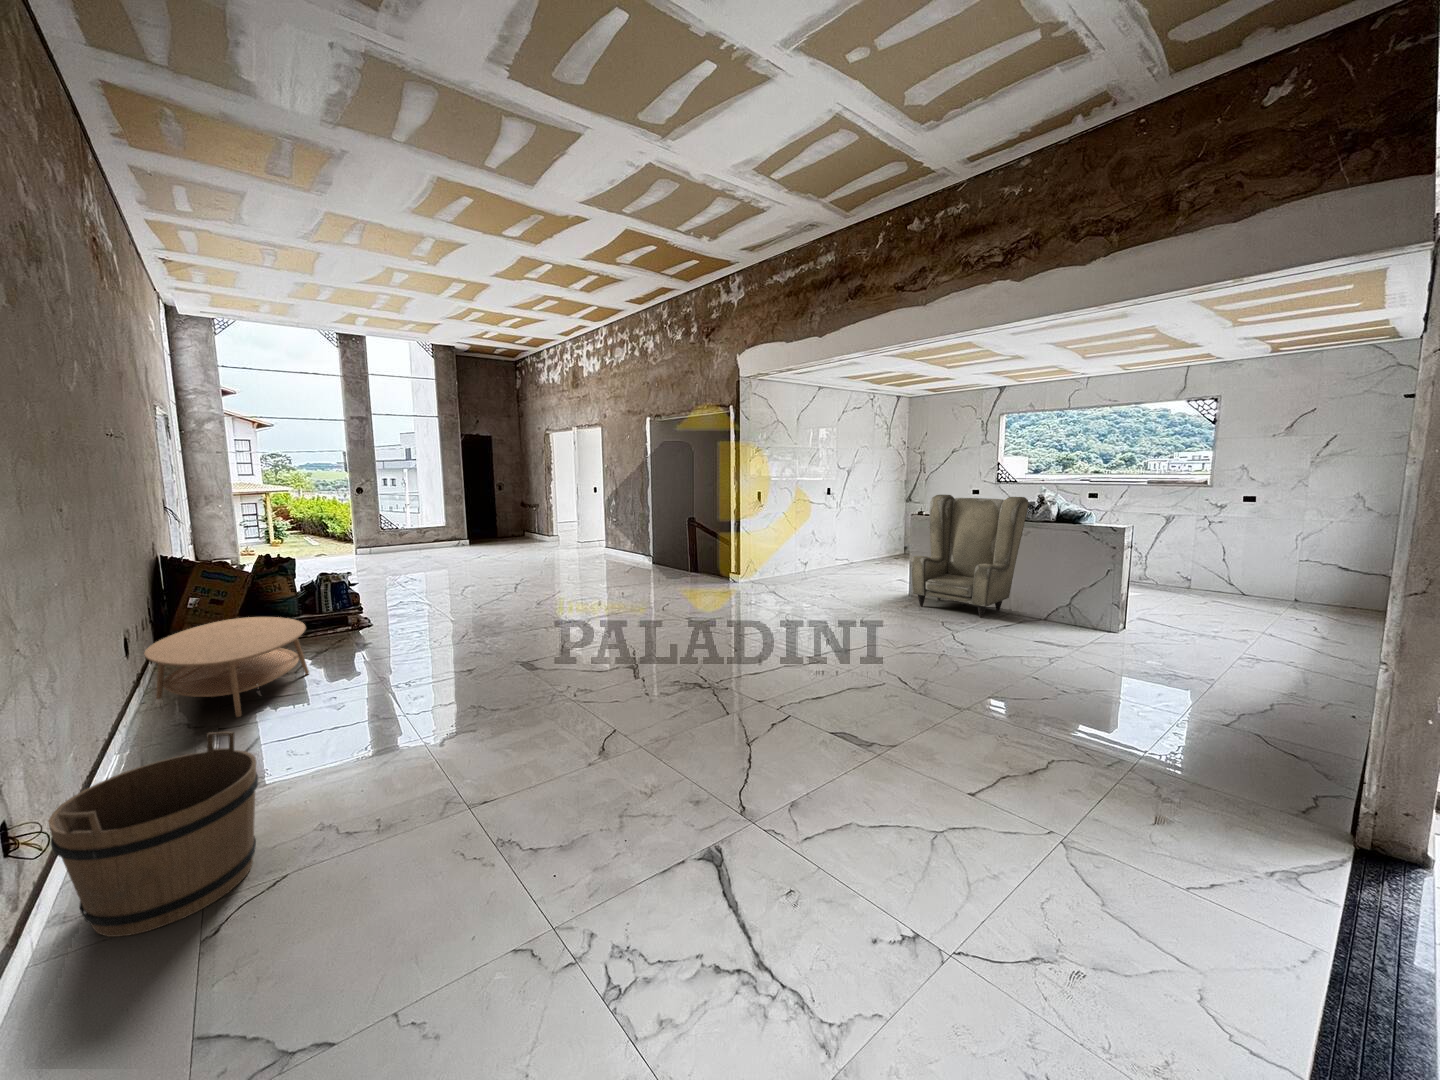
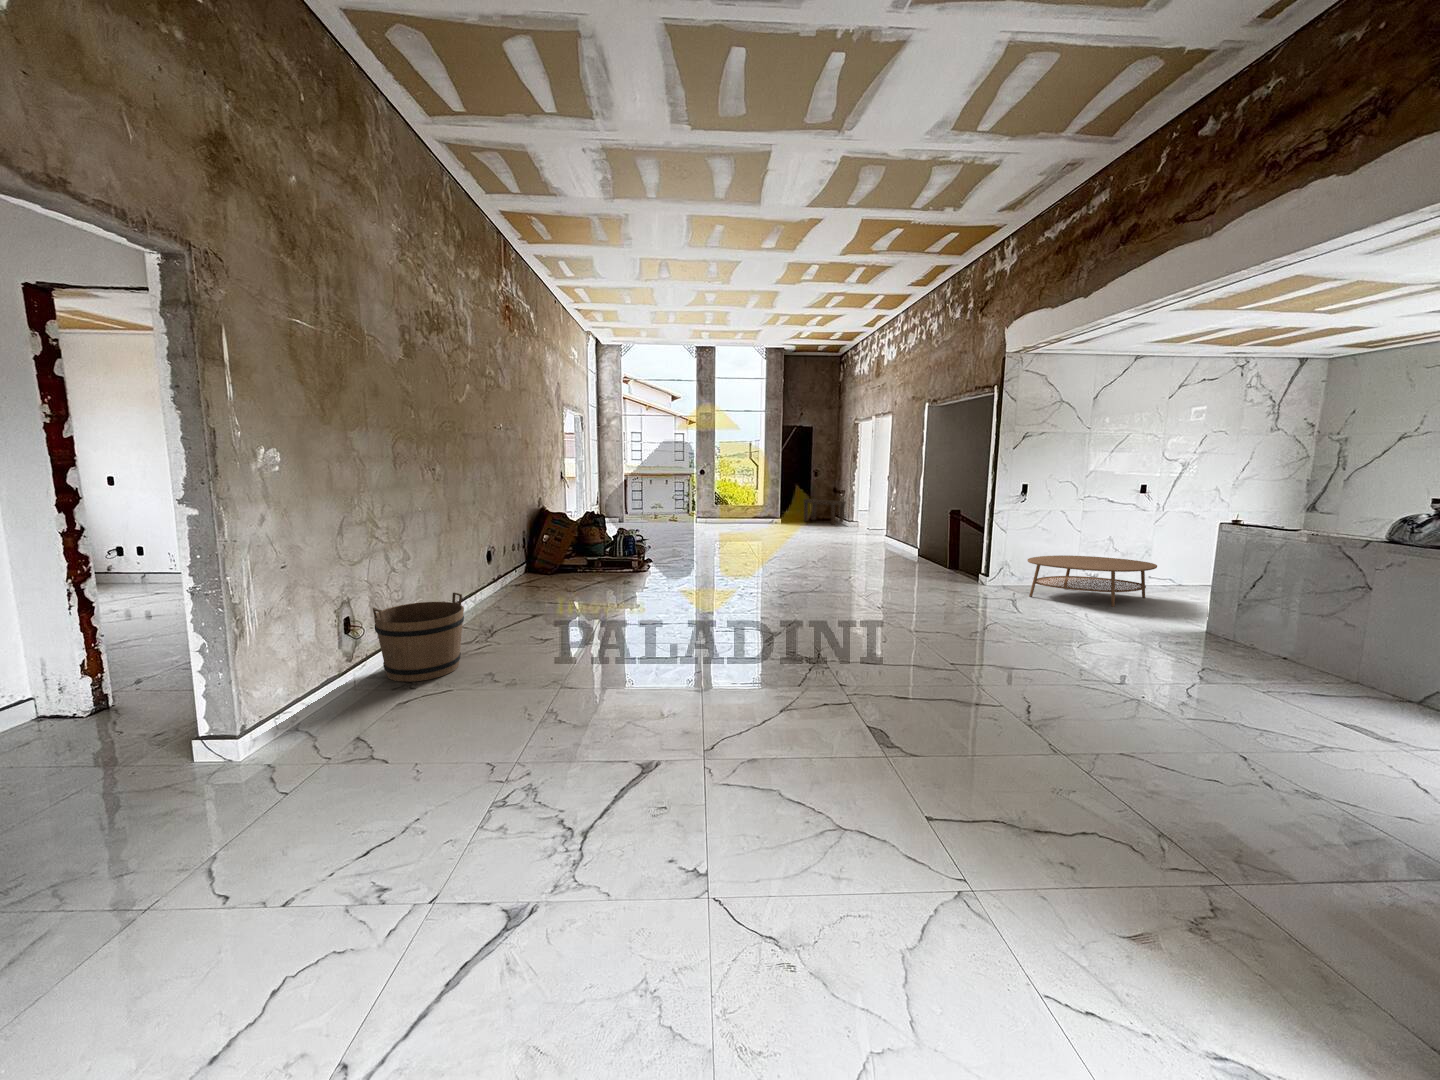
armchair: present [911,495,1029,618] -> none [1178,504,1424,688]
bench: none [493,515,542,541] -> present [804,499,845,525]
coffee table: present [144,617,309,717] -> present [1028,555,1157,607]

